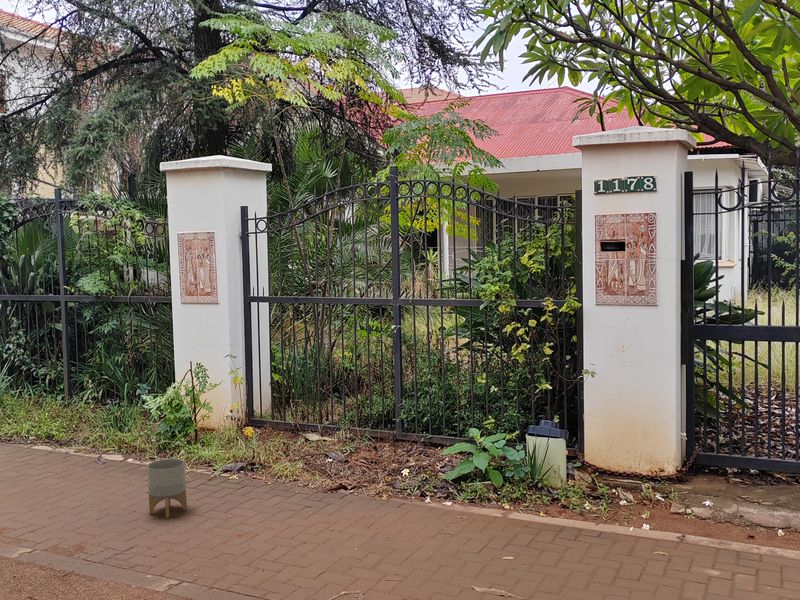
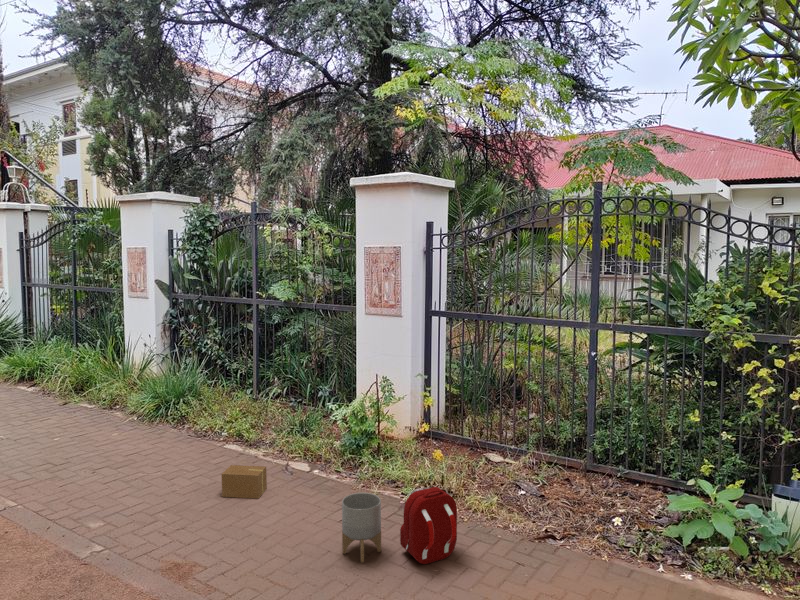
backpack: none [204,447,255,514] -> present [400,487,457,564]
cardboard box: none [29,455,78,486] -> present [221,465,267,499]

